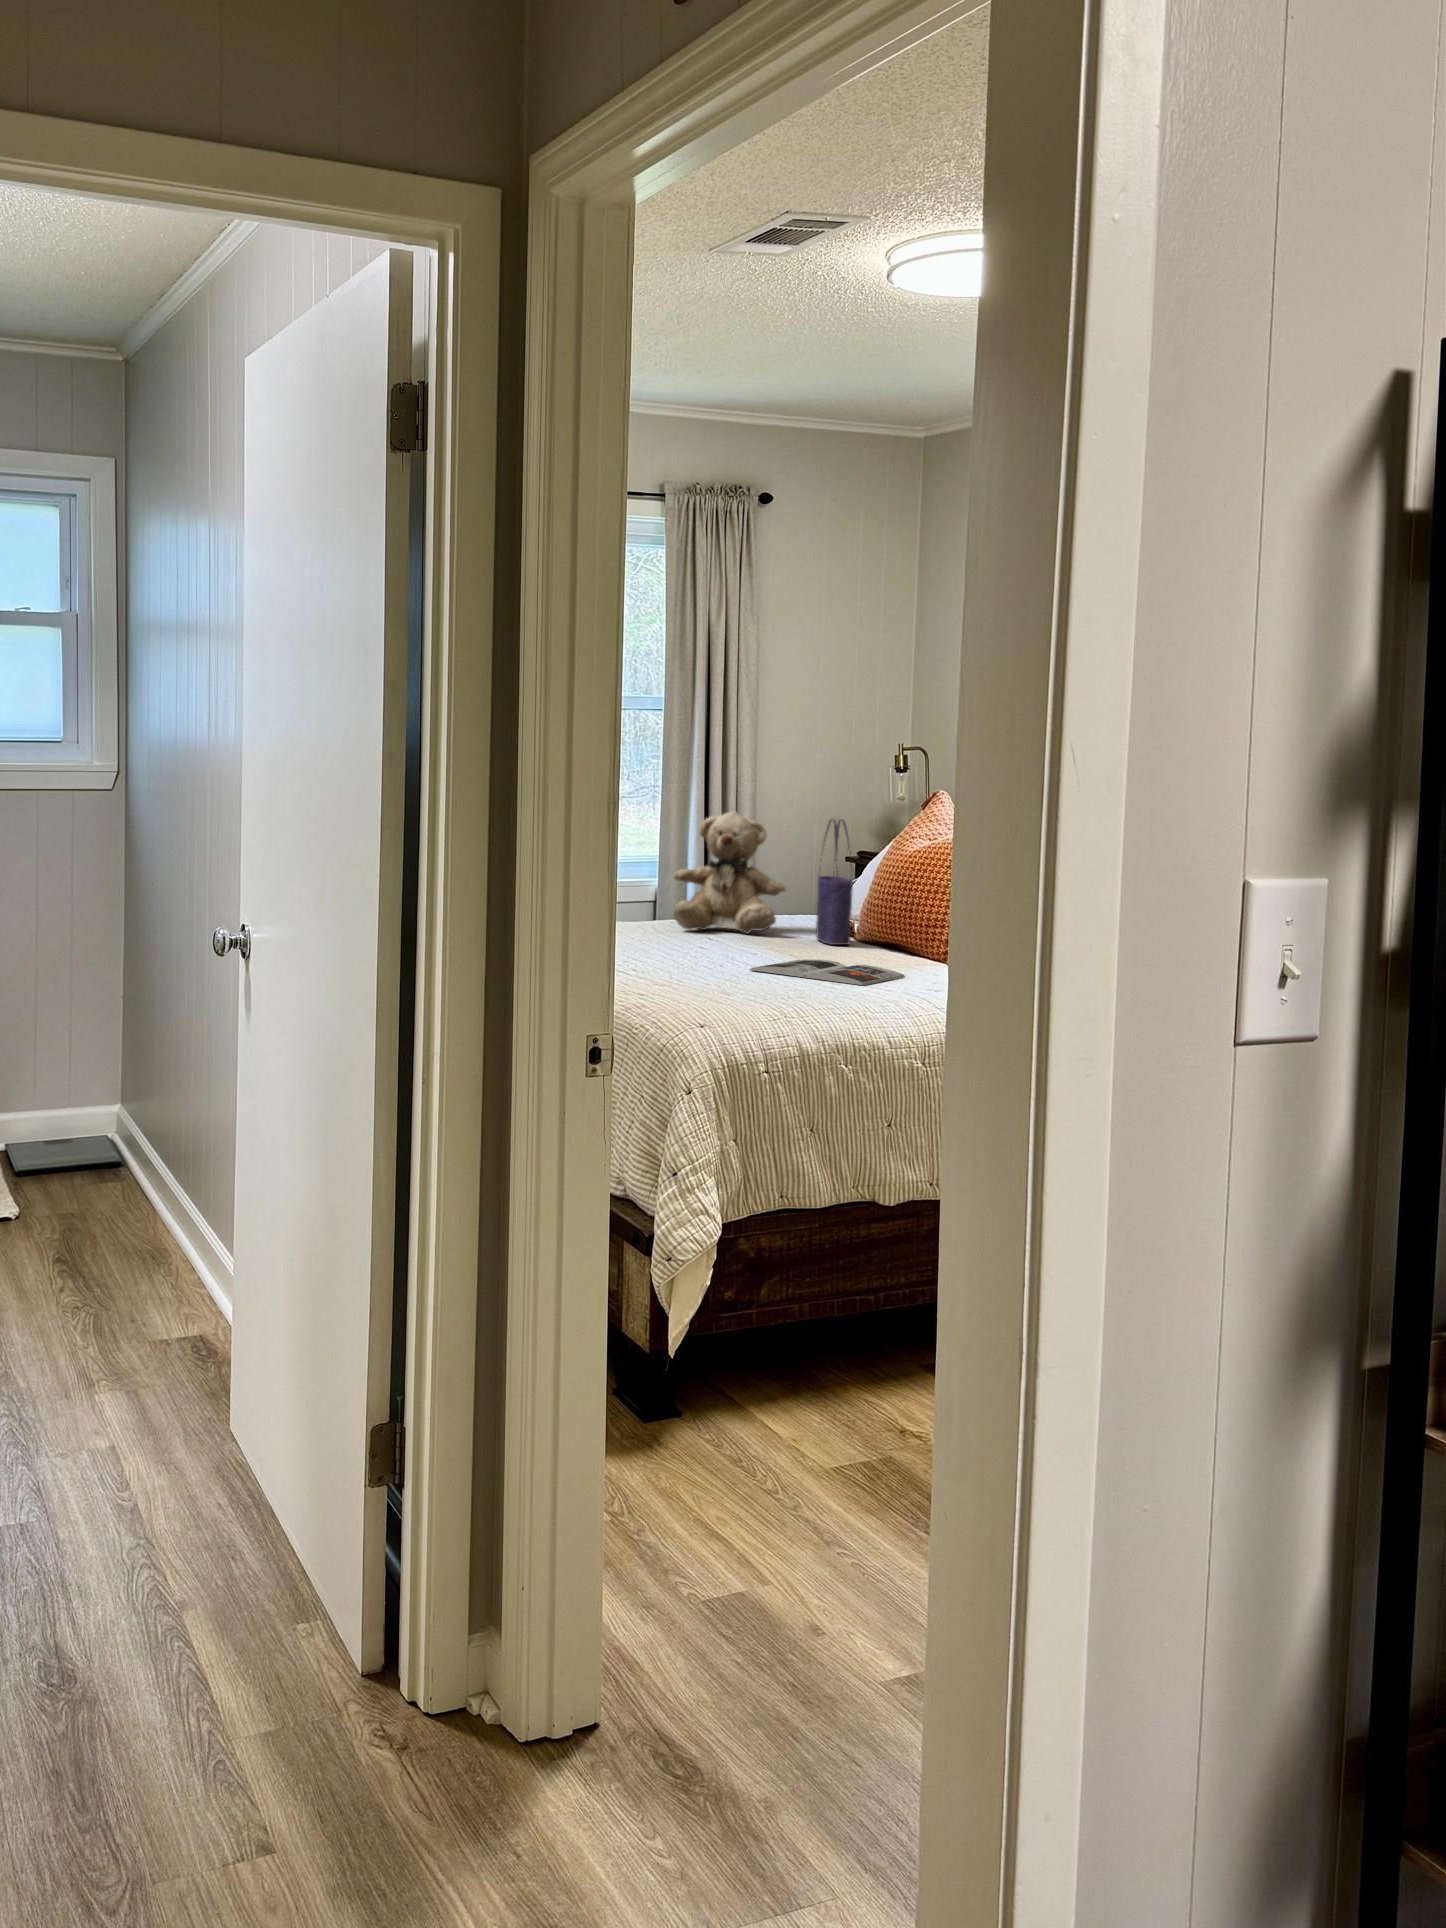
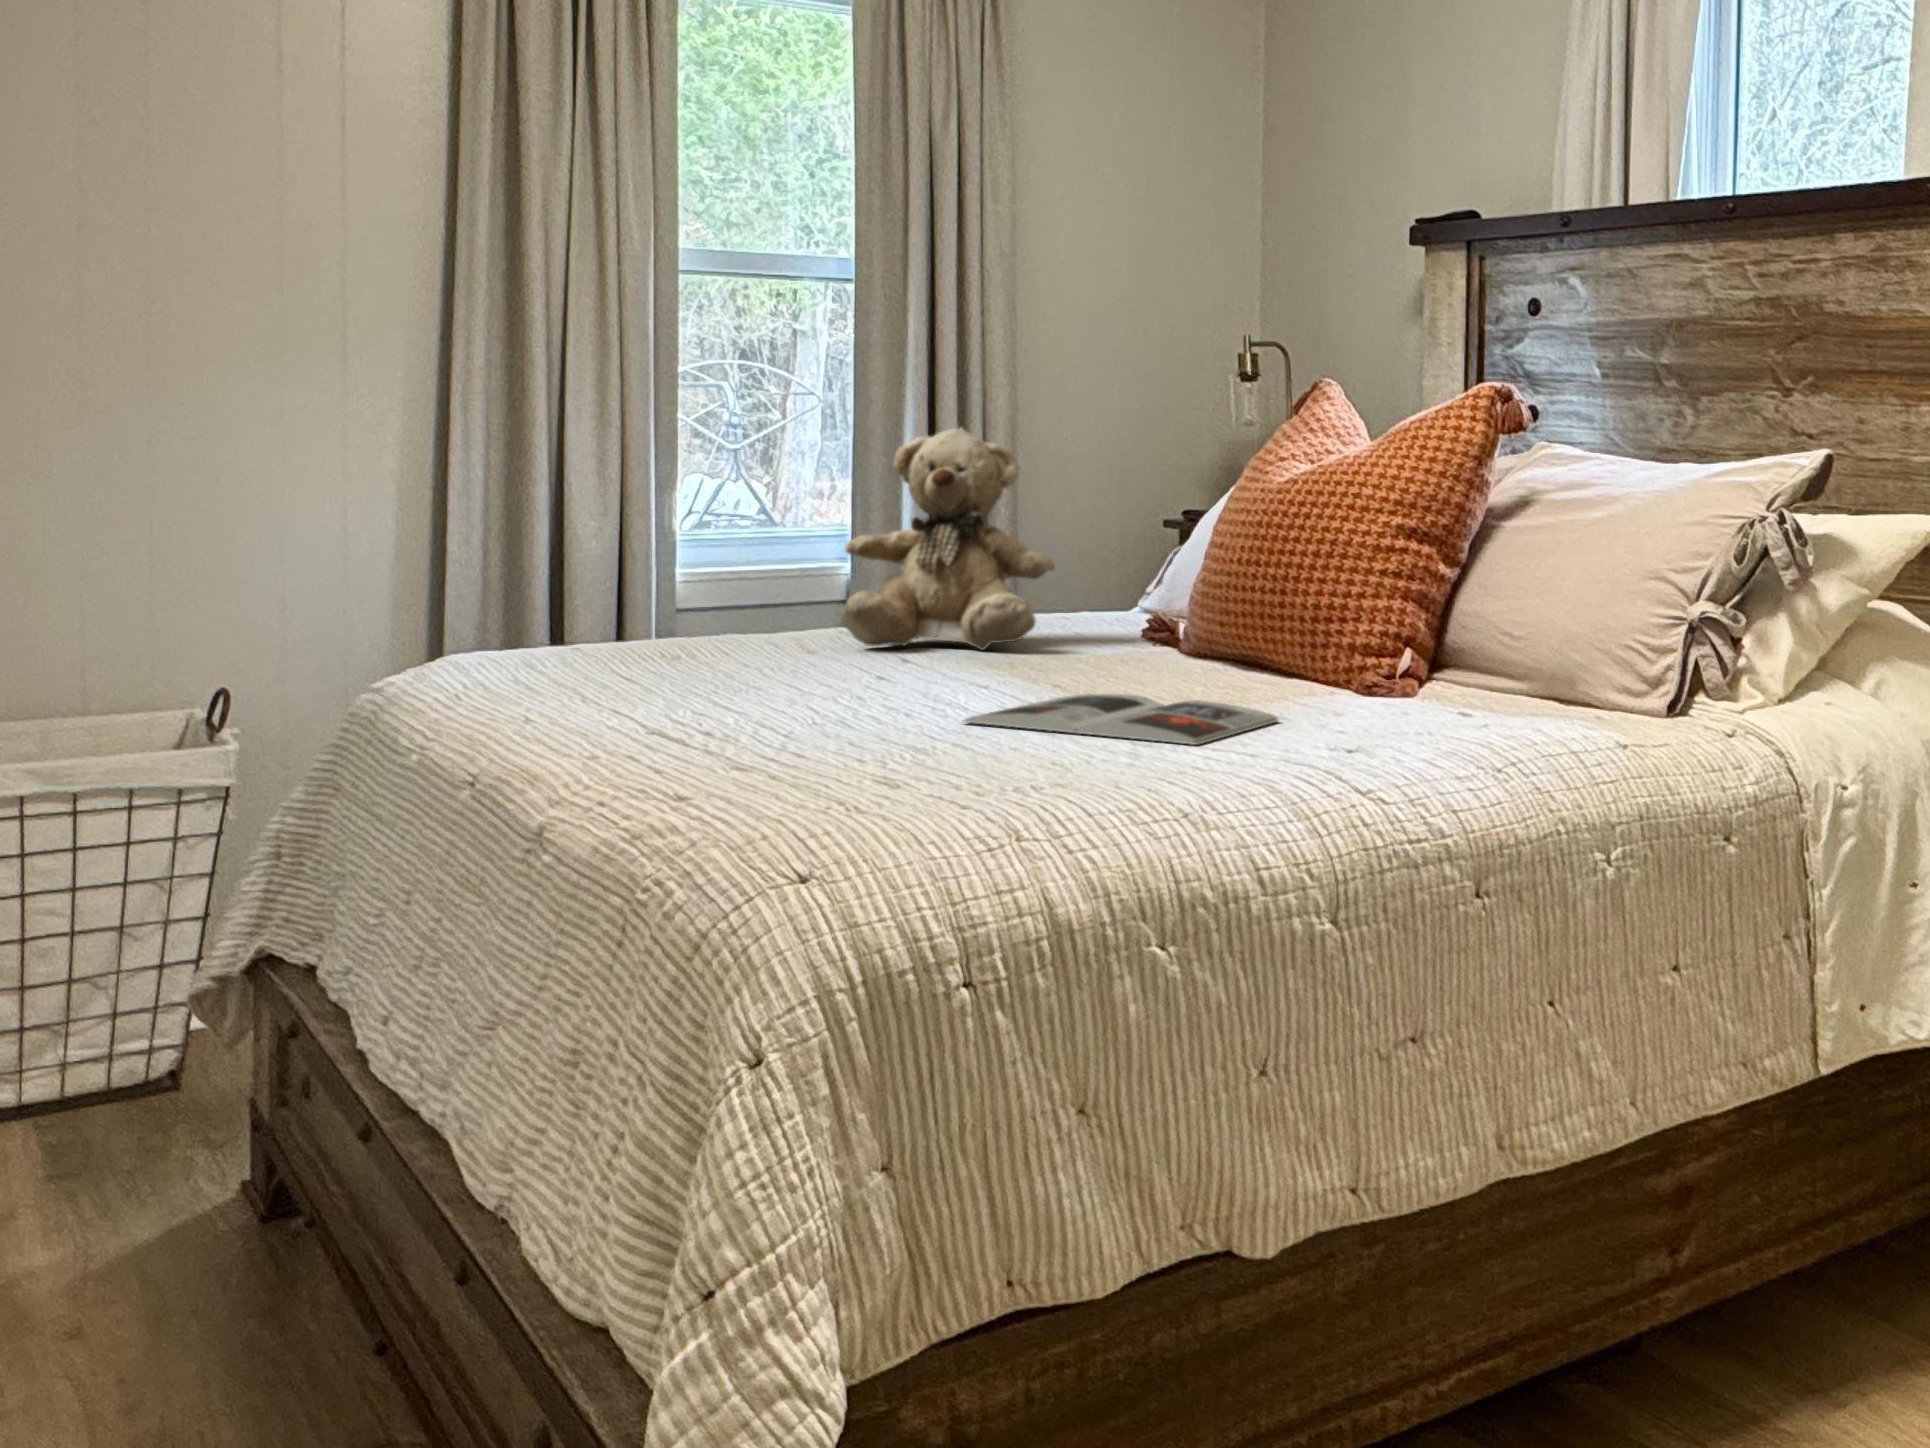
tote bag: present [816,819,853,945] -> none [1110,430,1174,663]

